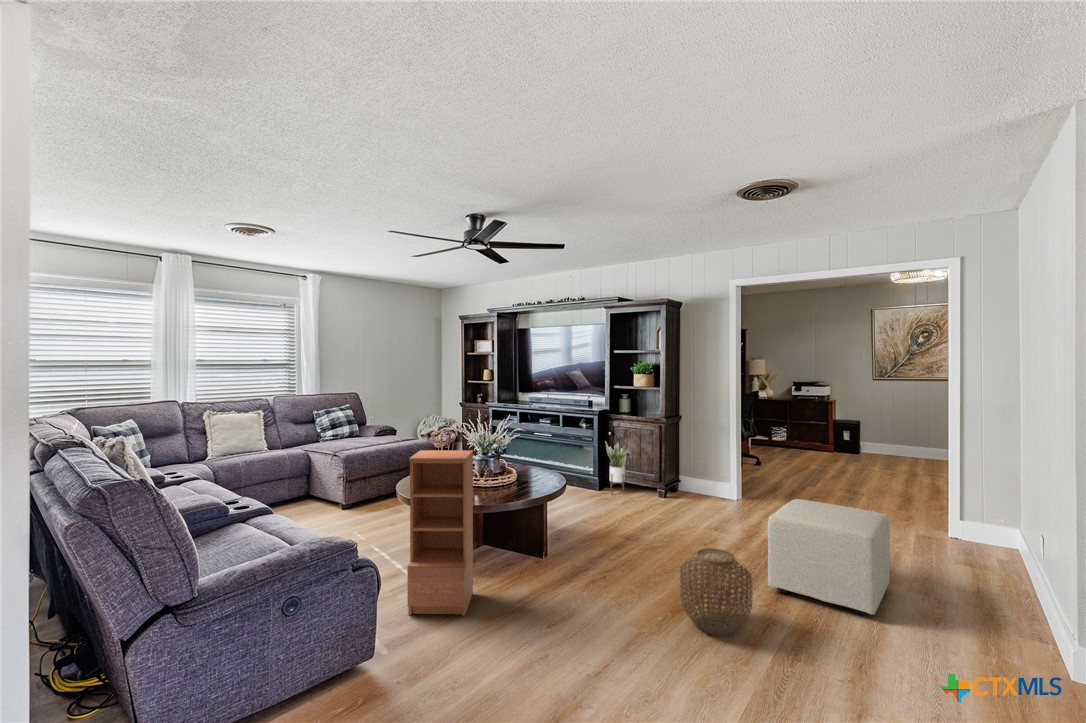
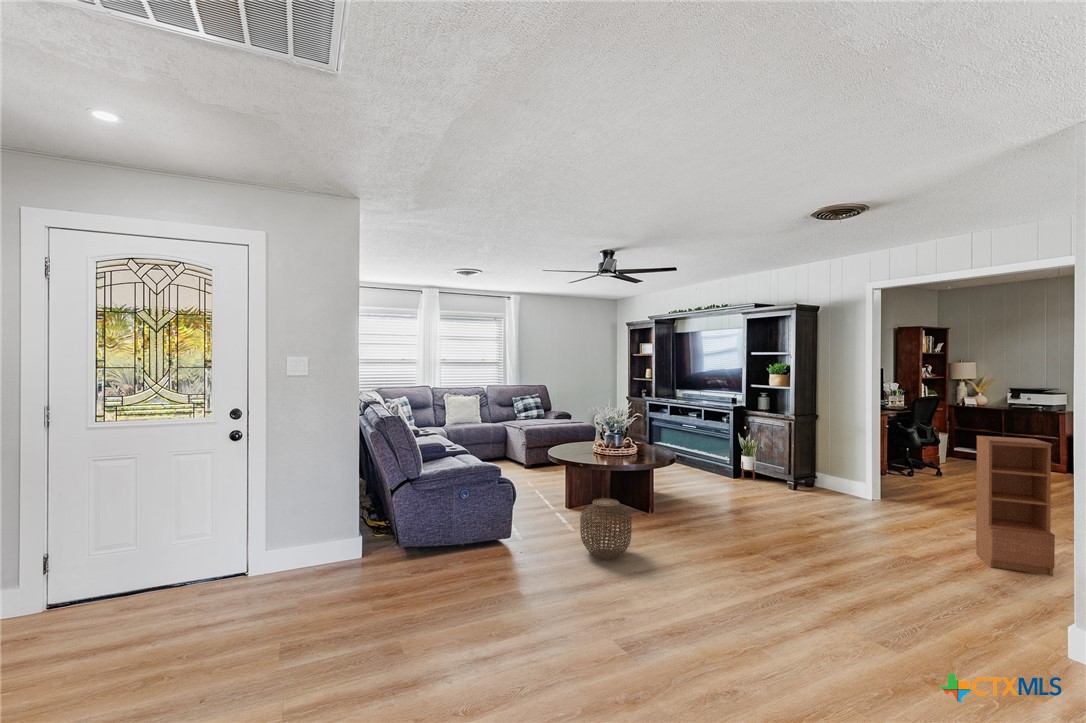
bookcase: present [407,450,473,616] -> present [976,436,1055,576]
ottoman: present [767,499,890,615] -> none [828,486,961,584]
woven basket: present [680,548,753,635] -> present [580,498,632,560]

